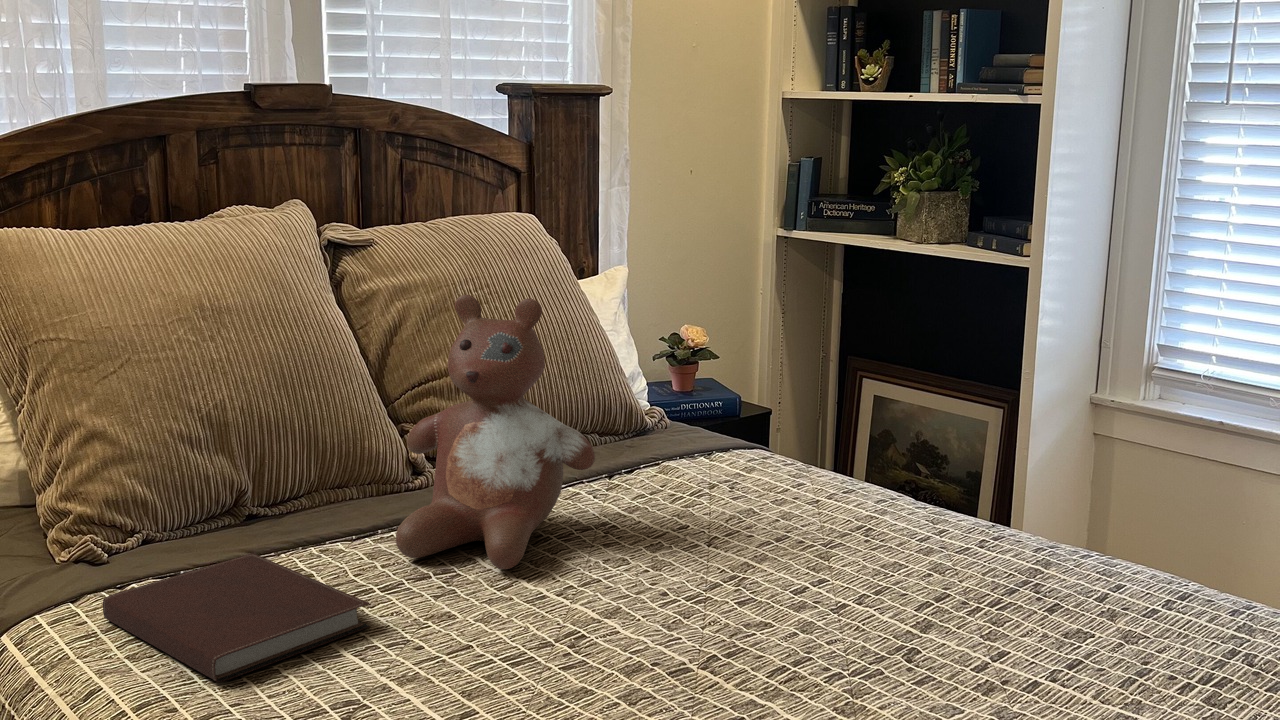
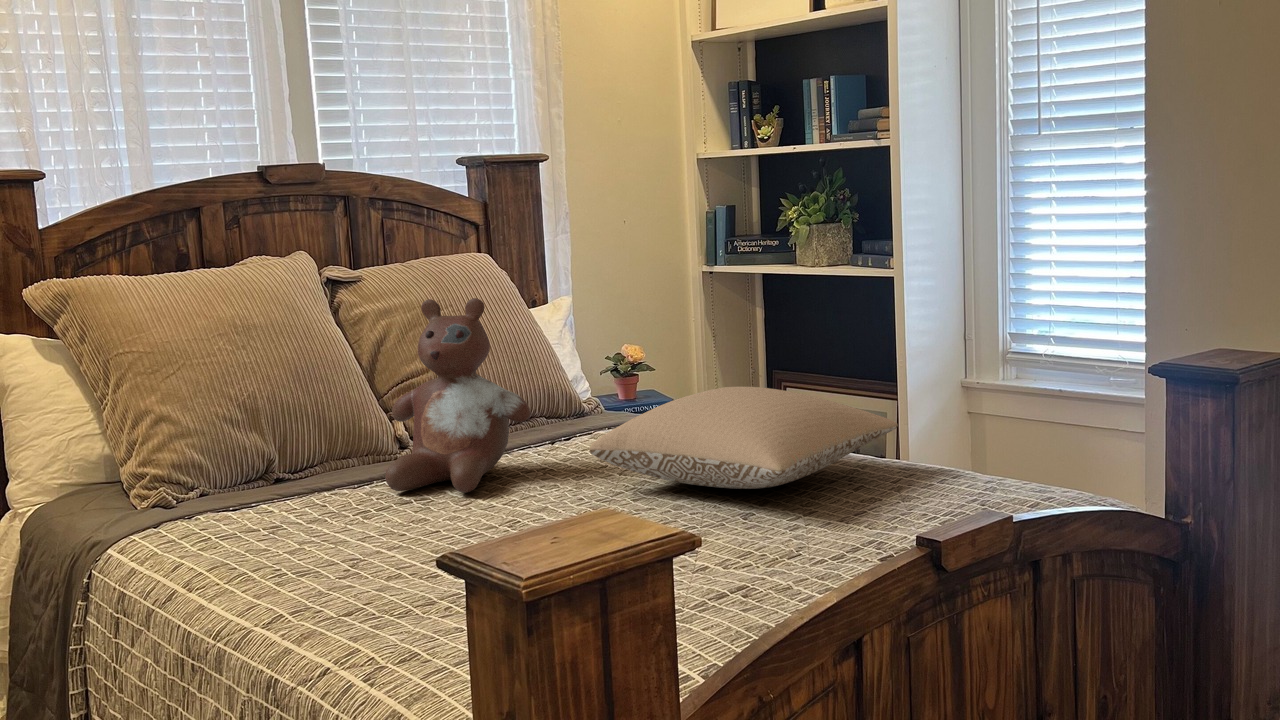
pillow: none [680,442,1099,609] -> present [589,386,898,489]
notebook: present [103,553,370,682] -> none [176,491,367,556]

